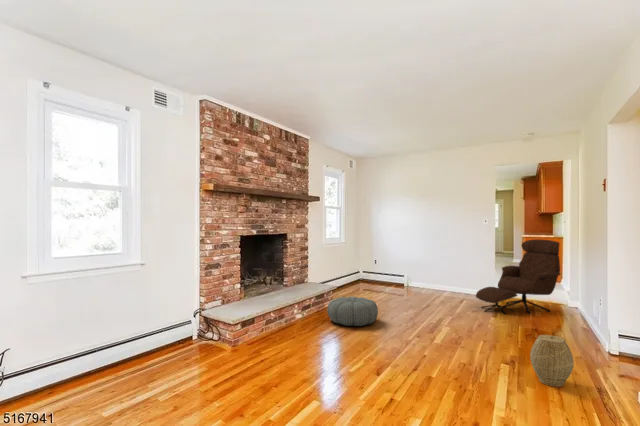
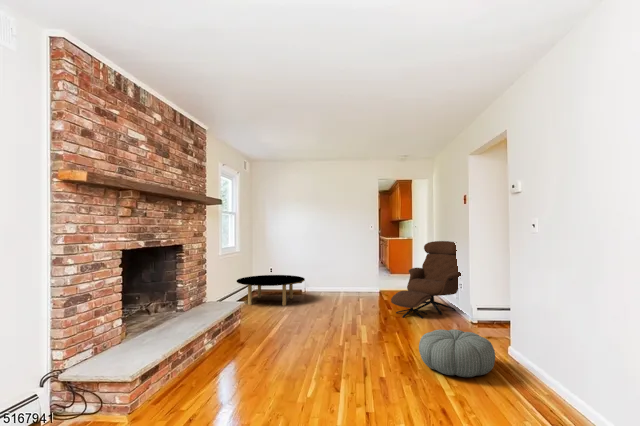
coffee table: none [338,265,400,292] -> present [237,275,305,306]
pouf: present [327,297,378,326] -> present [419,329,495,377]
woven basket: present [530,335,574,387] -> none [515,348,565,409]

